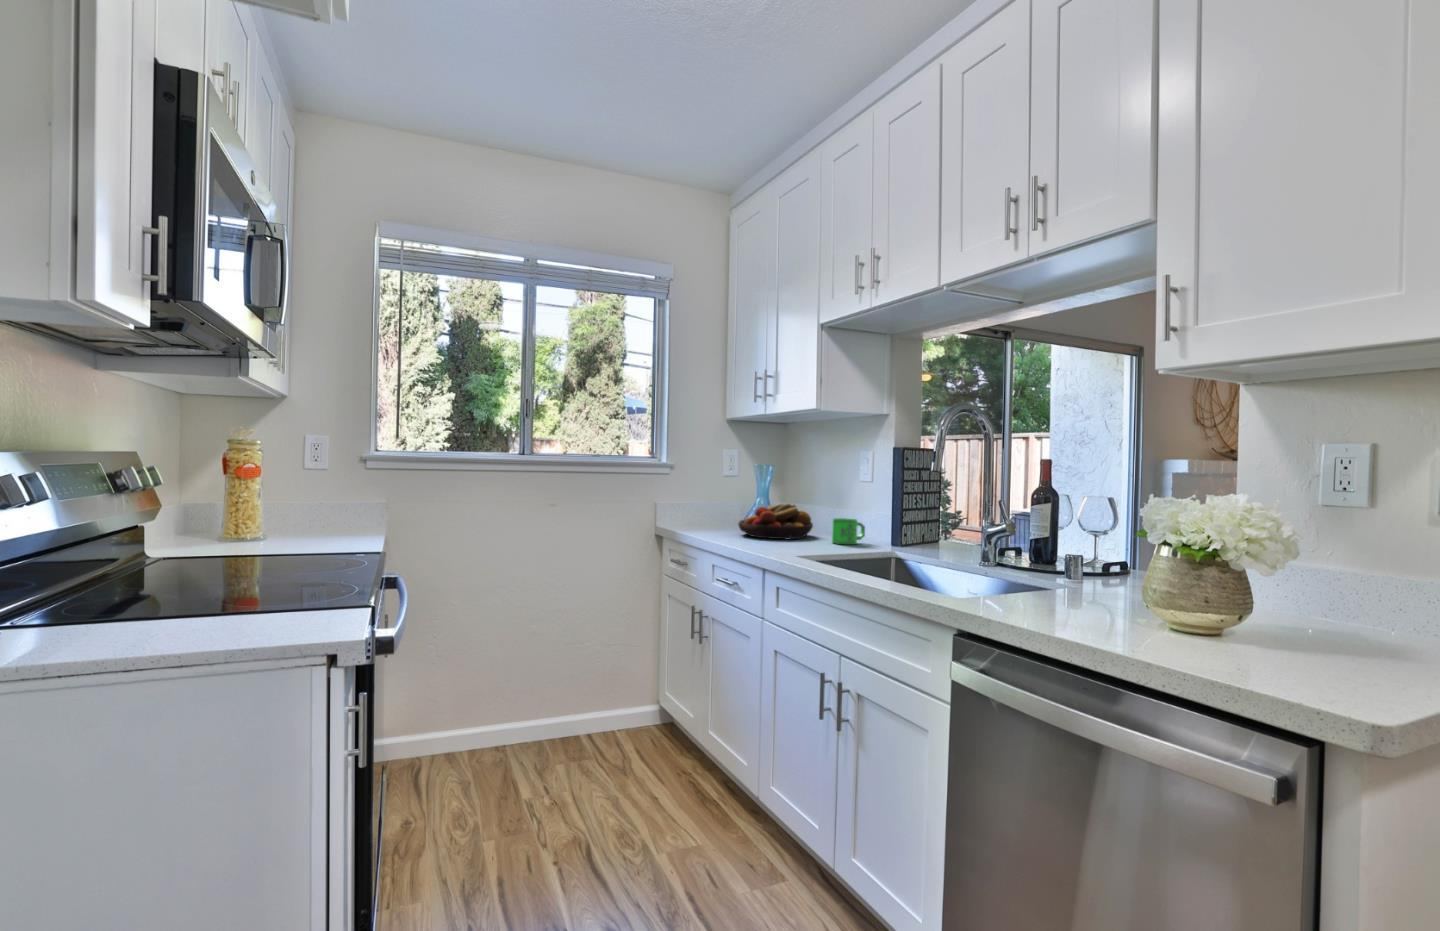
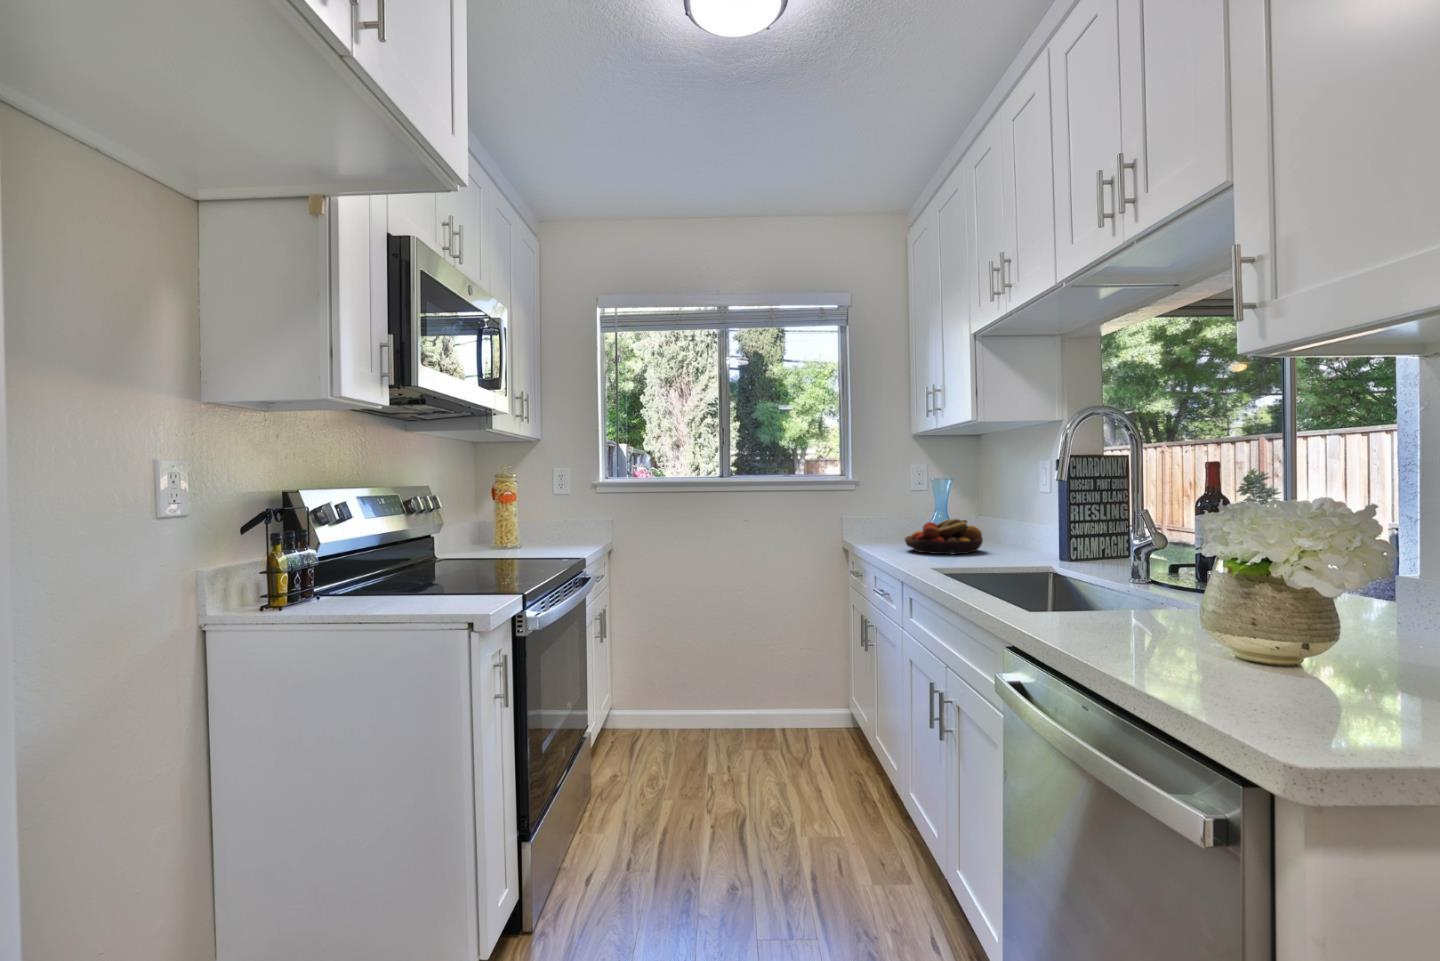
mug: present [832,518,865,544] -> none [993,533,1031,560]

